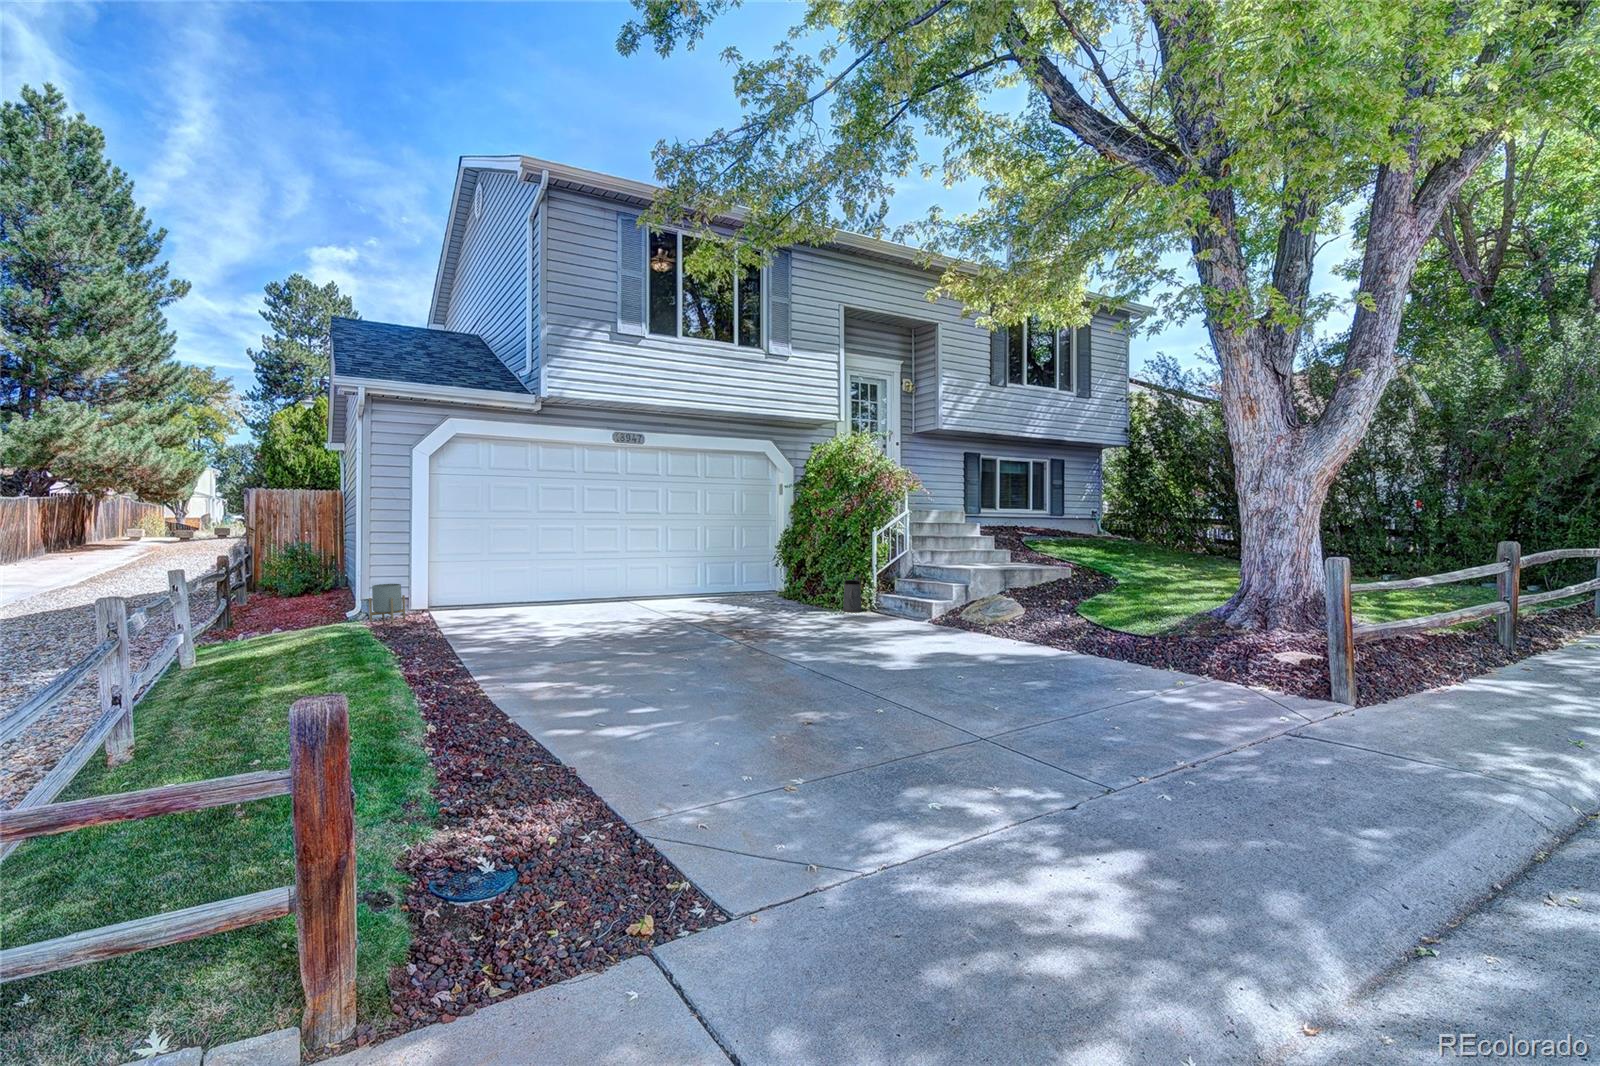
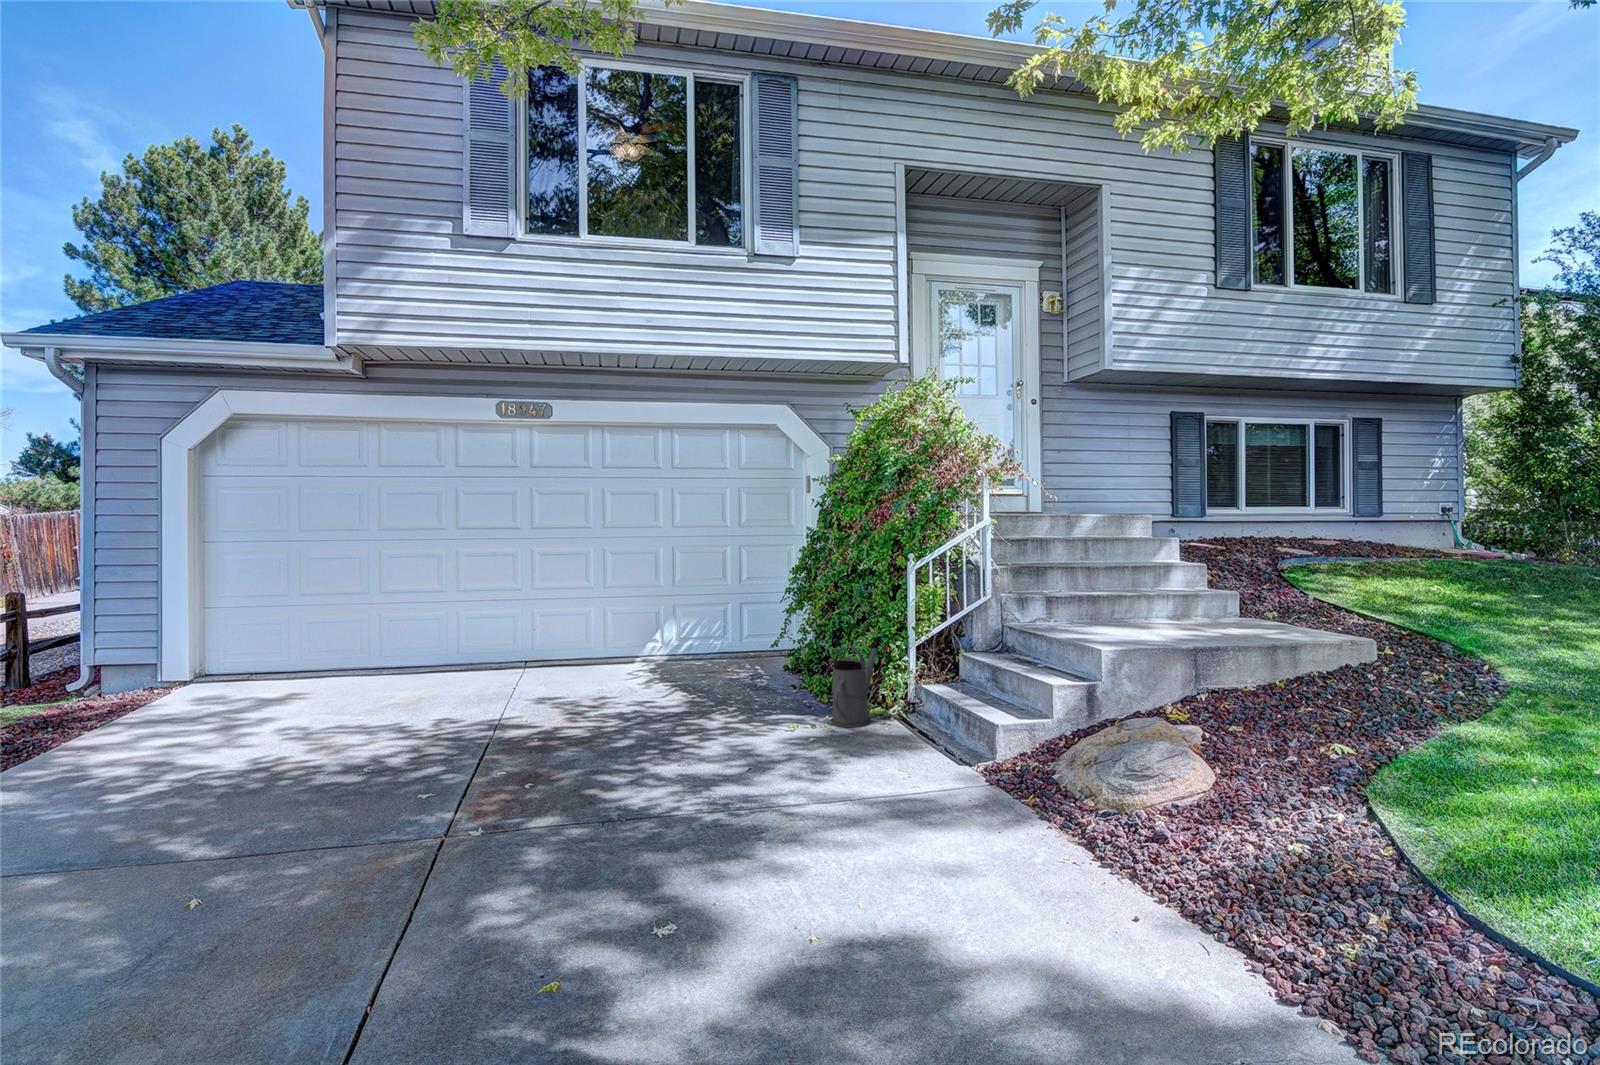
planter: present [369,584,405,622] -> none [74,653,141,717]

